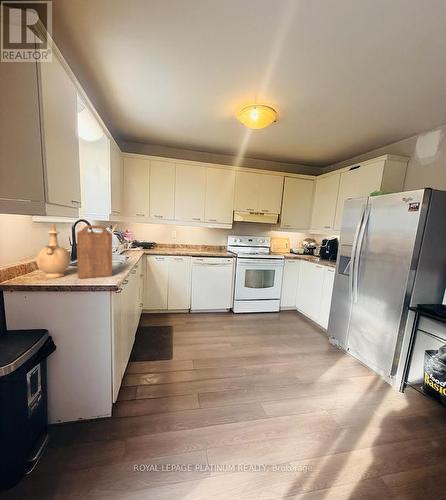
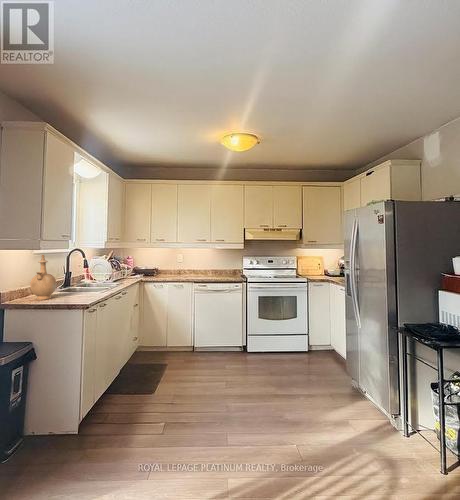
cutting board: present [77,225,112,278] -> none [59,254,89,300]

